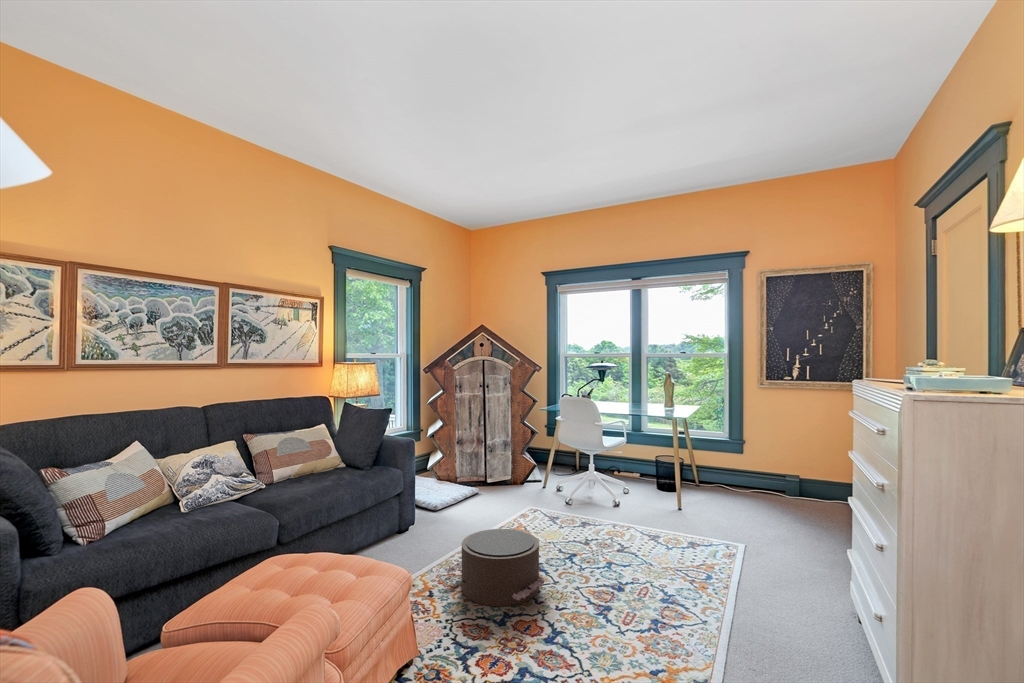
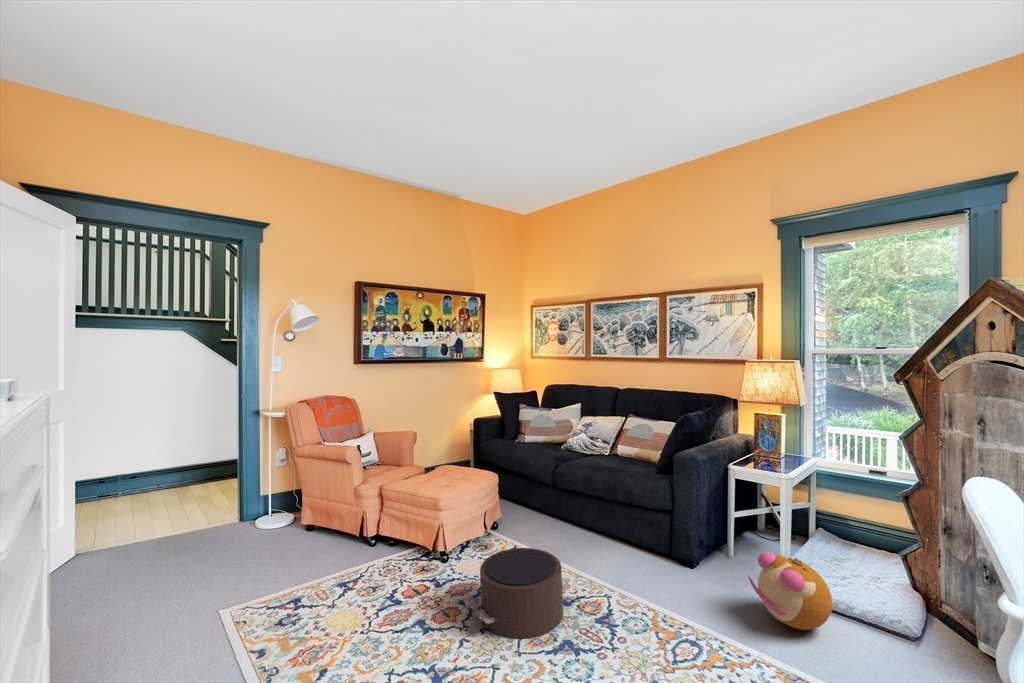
plush toy: none [454,470,495,511] -> present [748,552,832,630]

